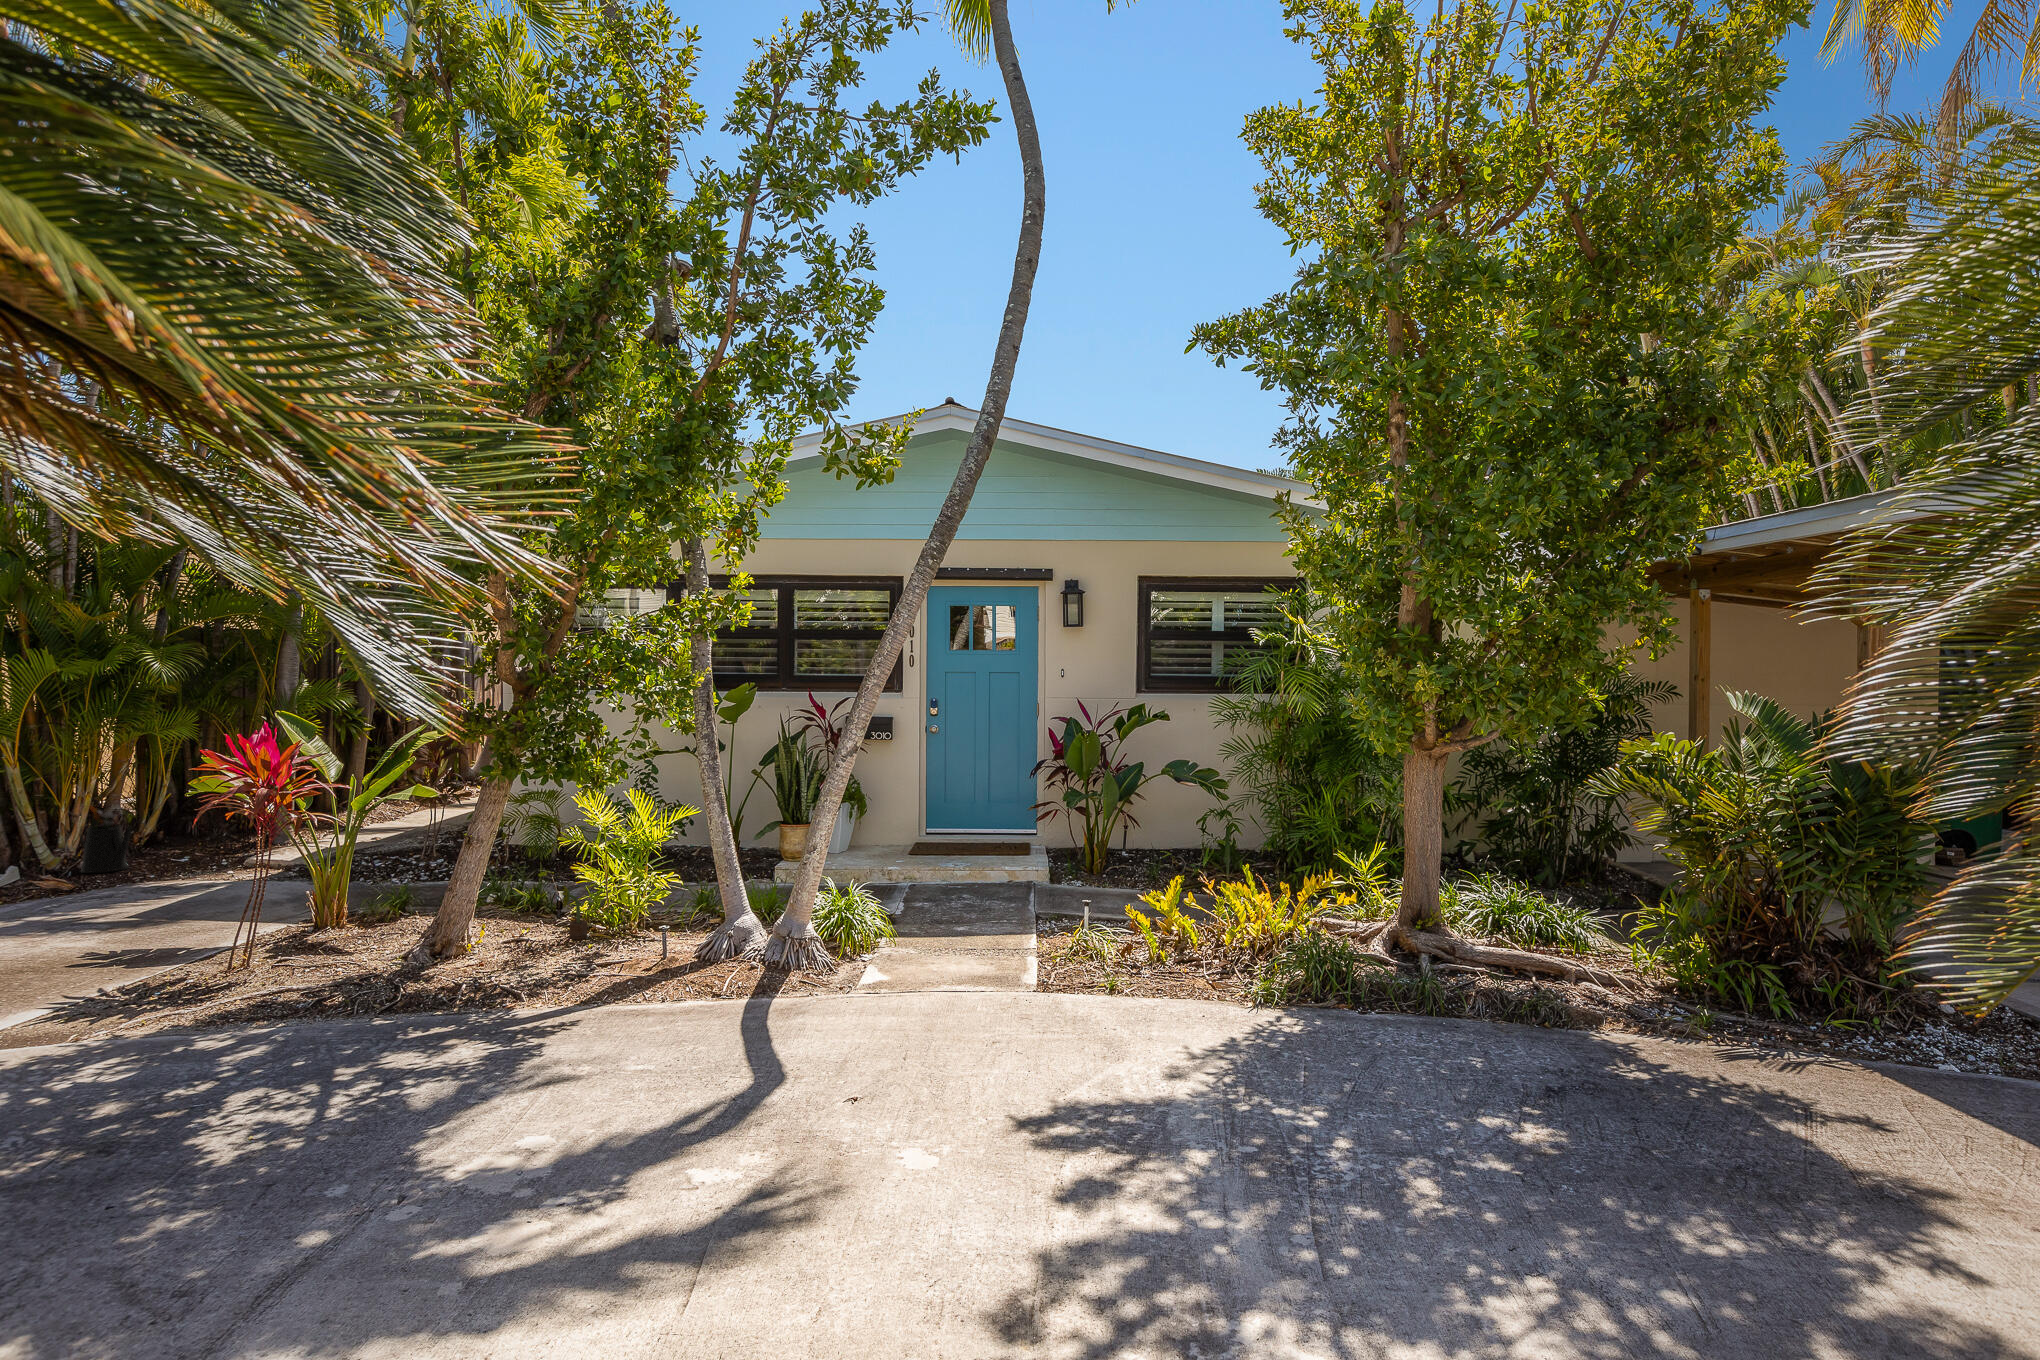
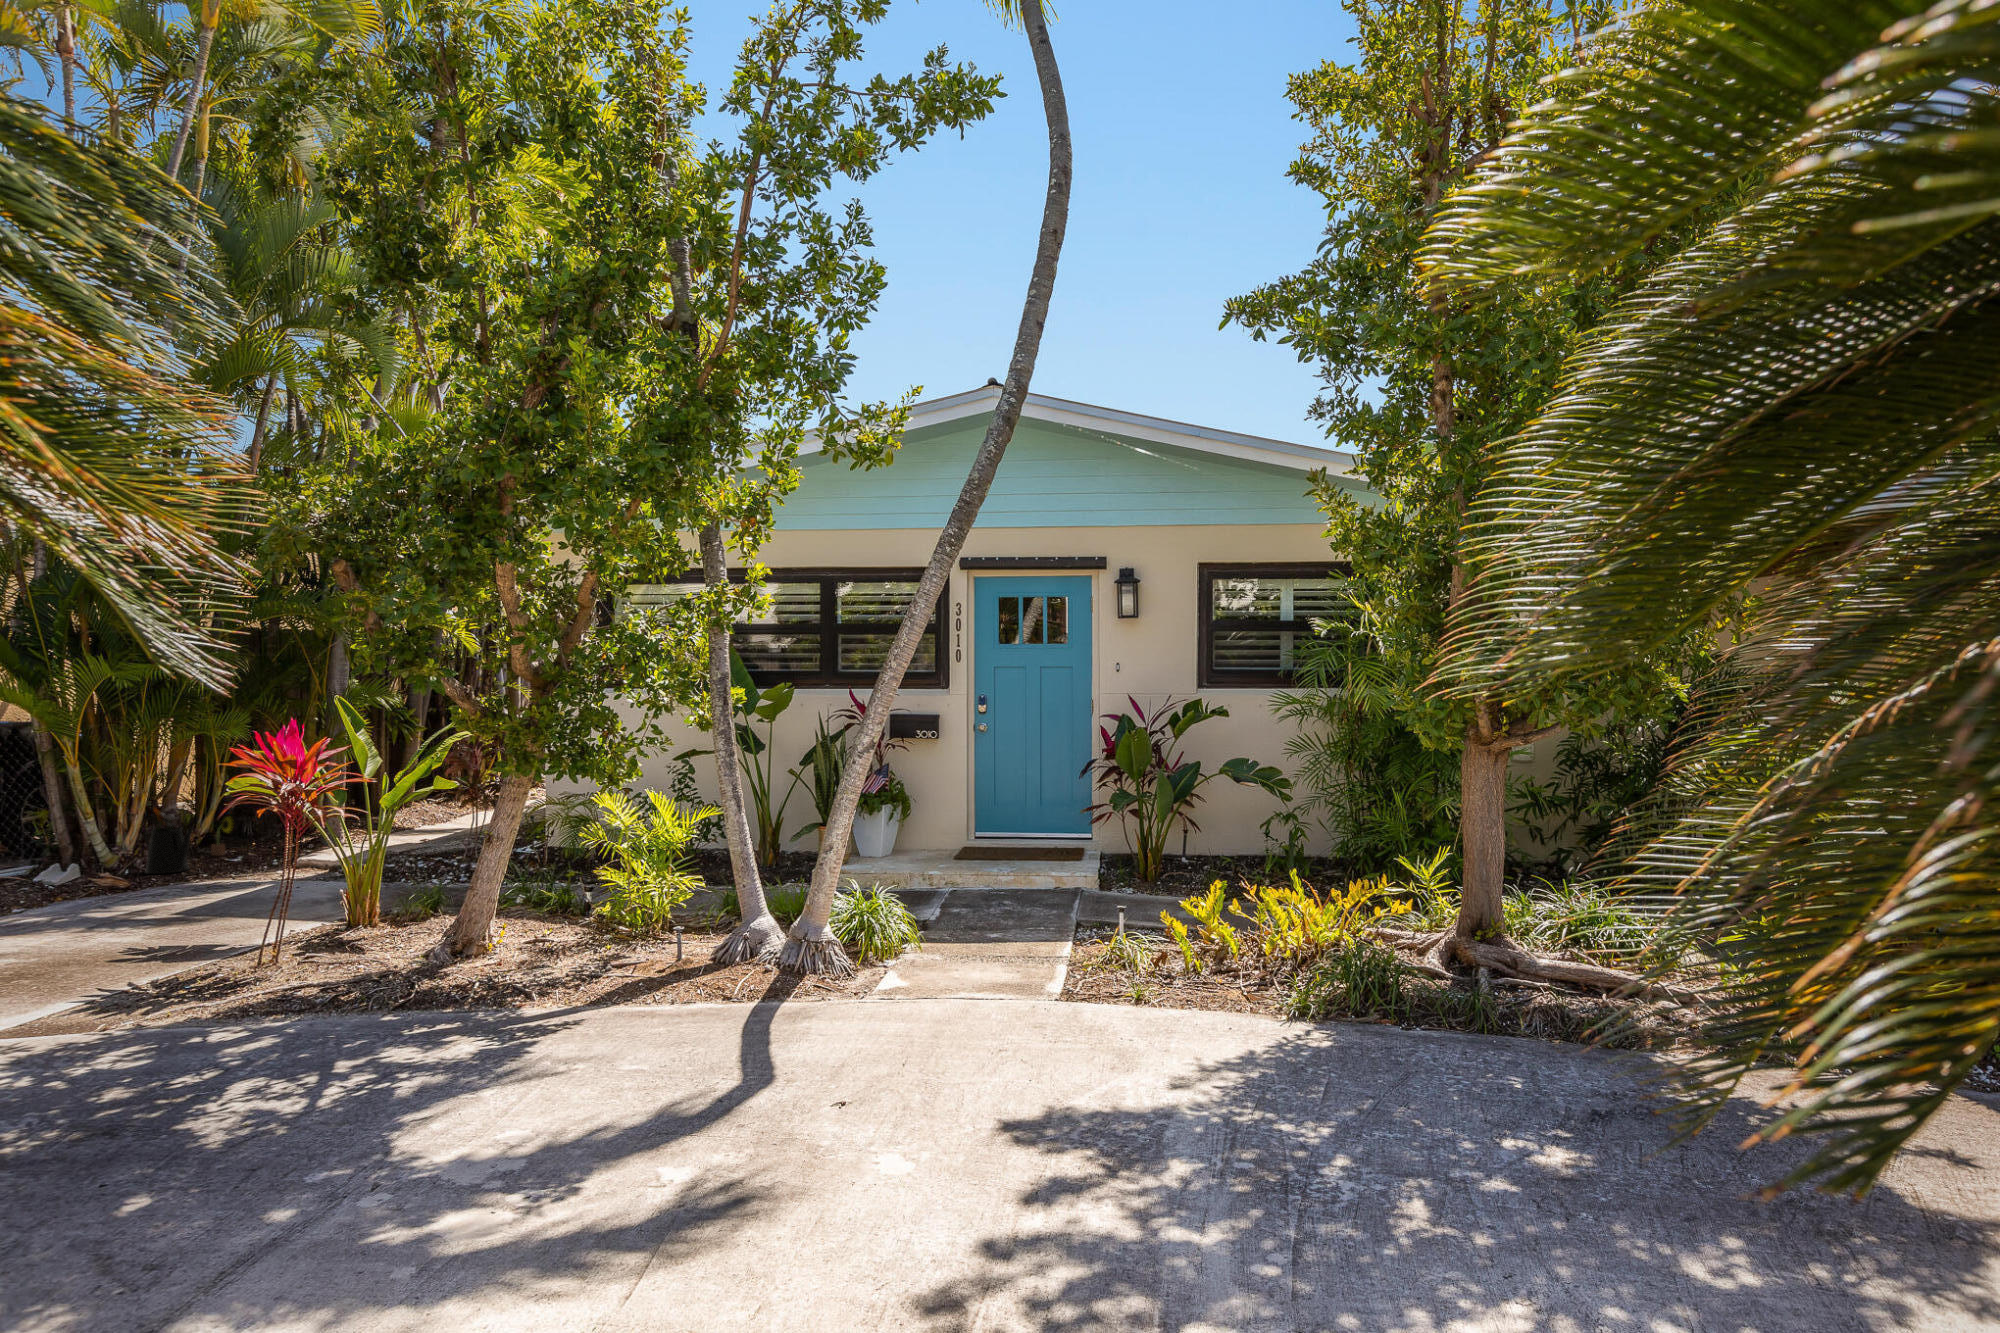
decorative plant: present [562,886,587,939] -> present [211,817,232,856]

